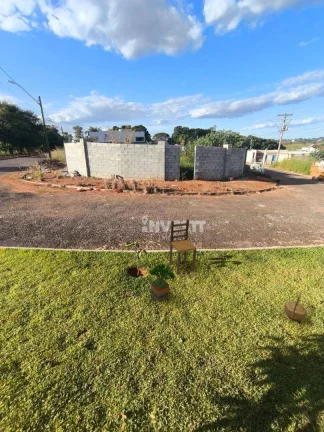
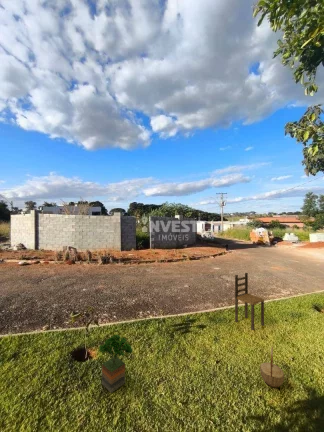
chair: present [169,219,197,275] -> present [235,273,264,330]

